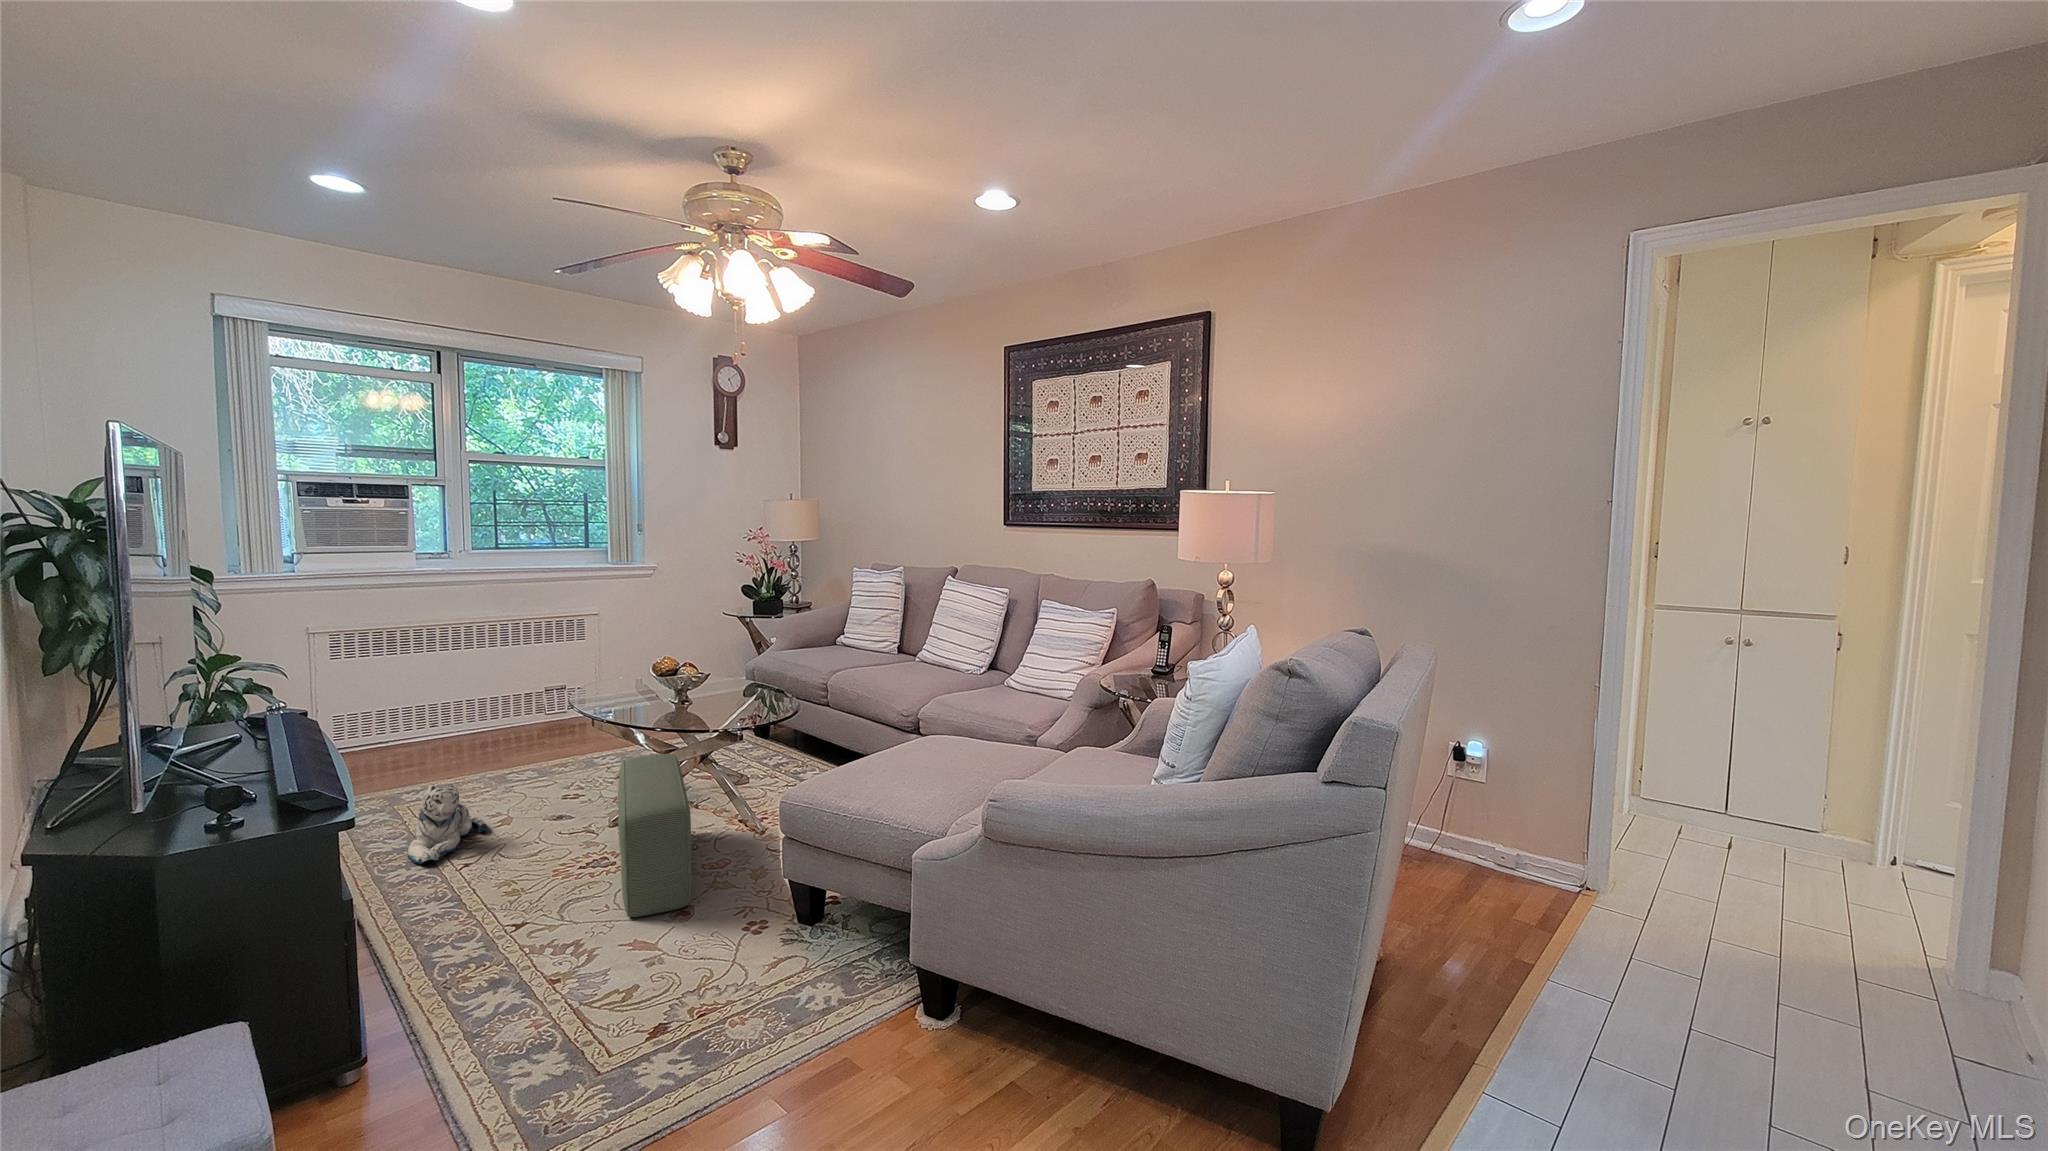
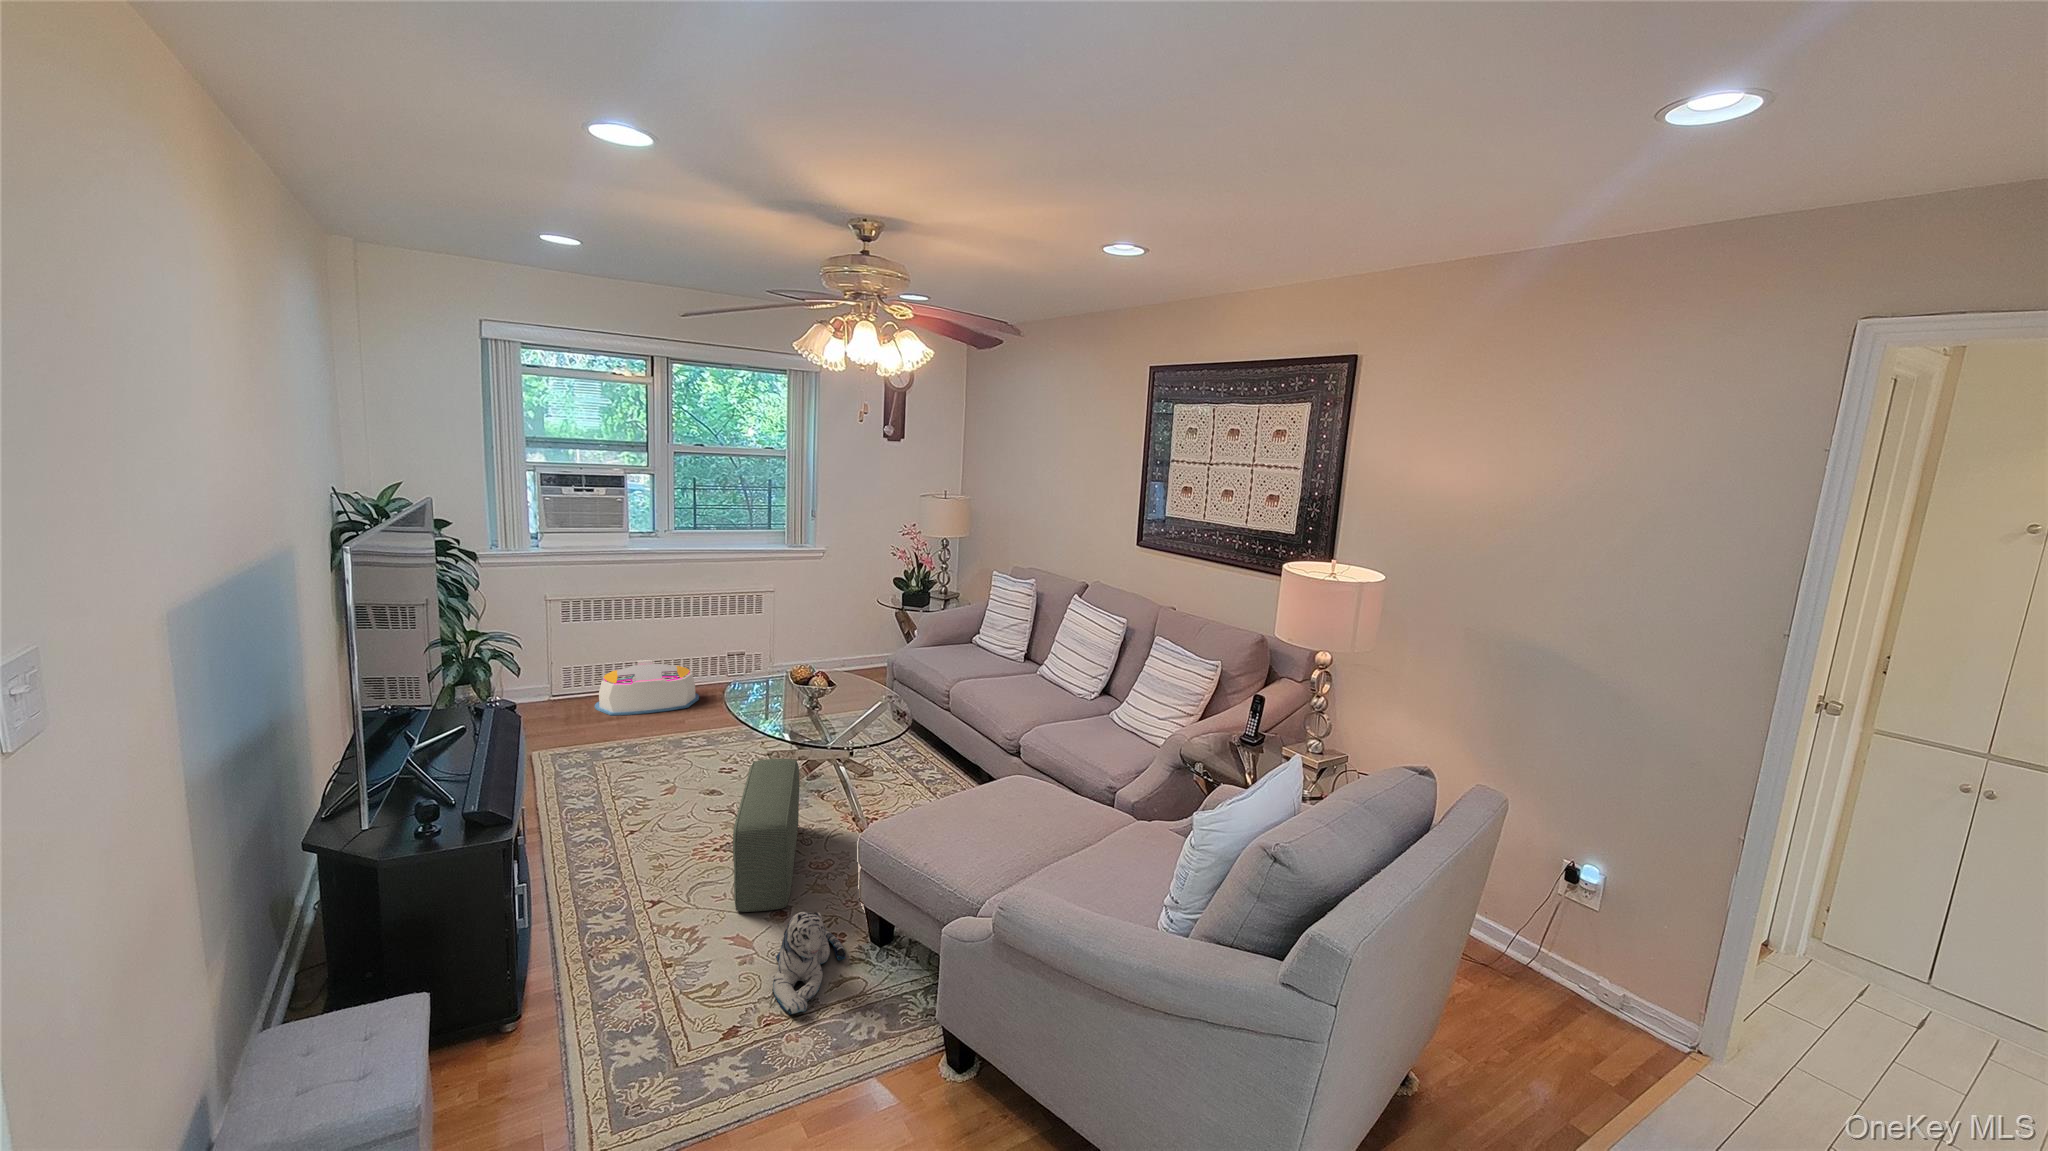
storage bin: none [381,697,518,761] -> present [595,660,699,716]
plush toy: present [407,785,487,864] -> present [772,912,845,1015]

